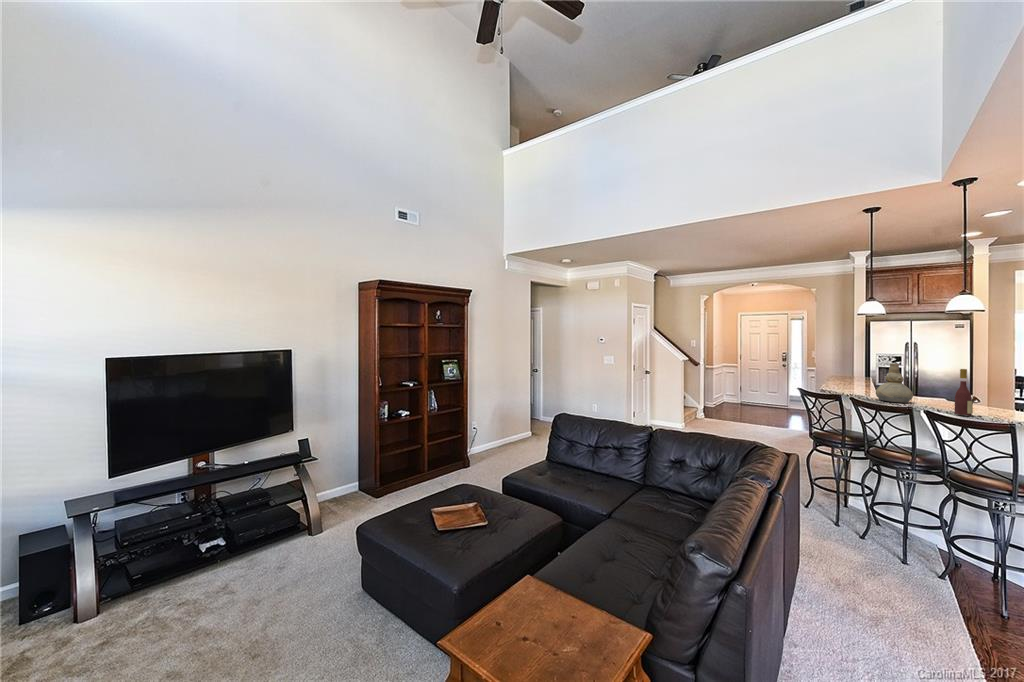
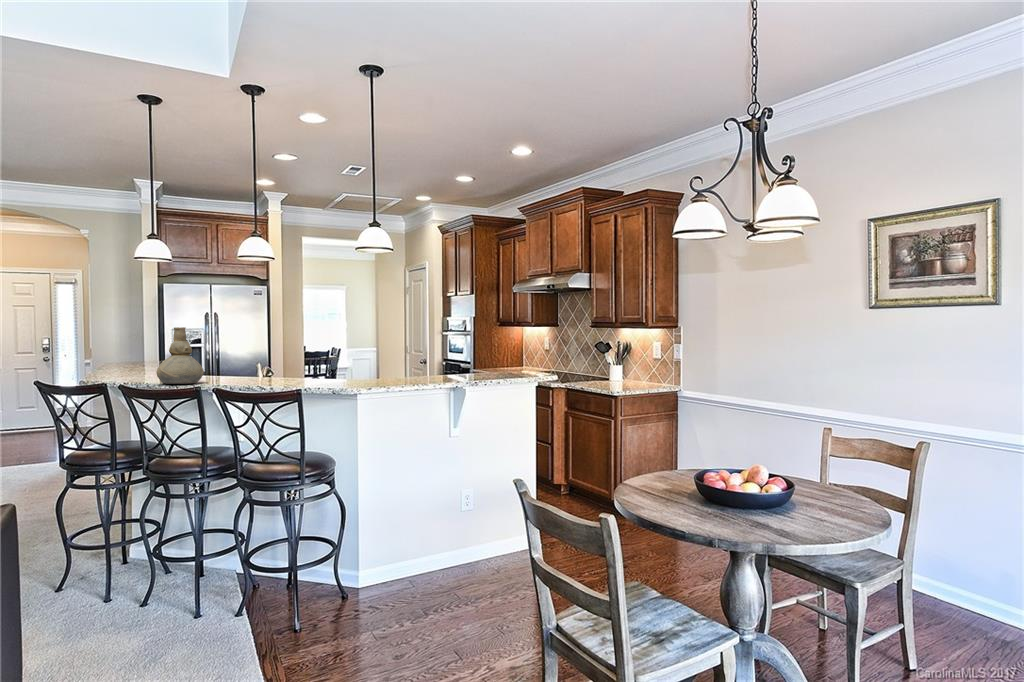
wine bottle: present [955,369,973,415] -> none [245,327,264,390]

